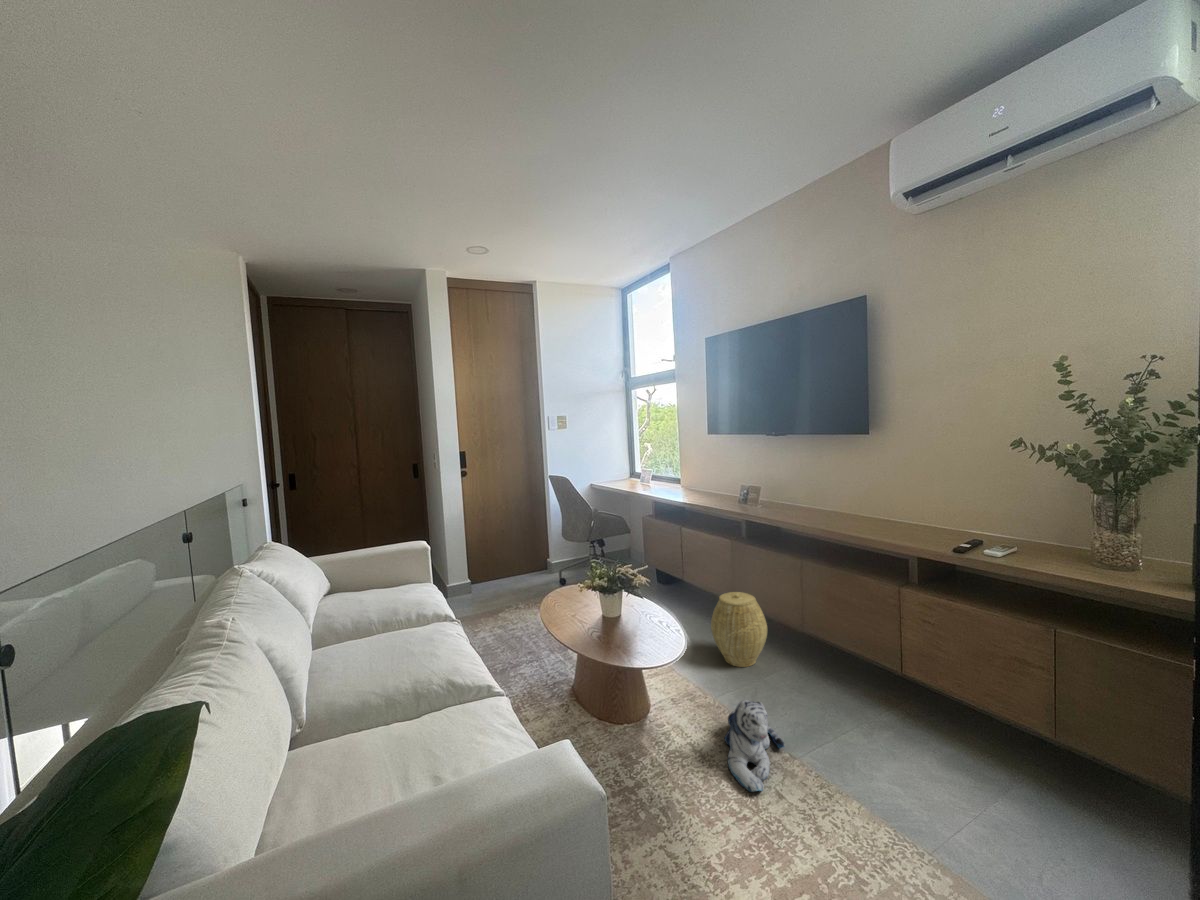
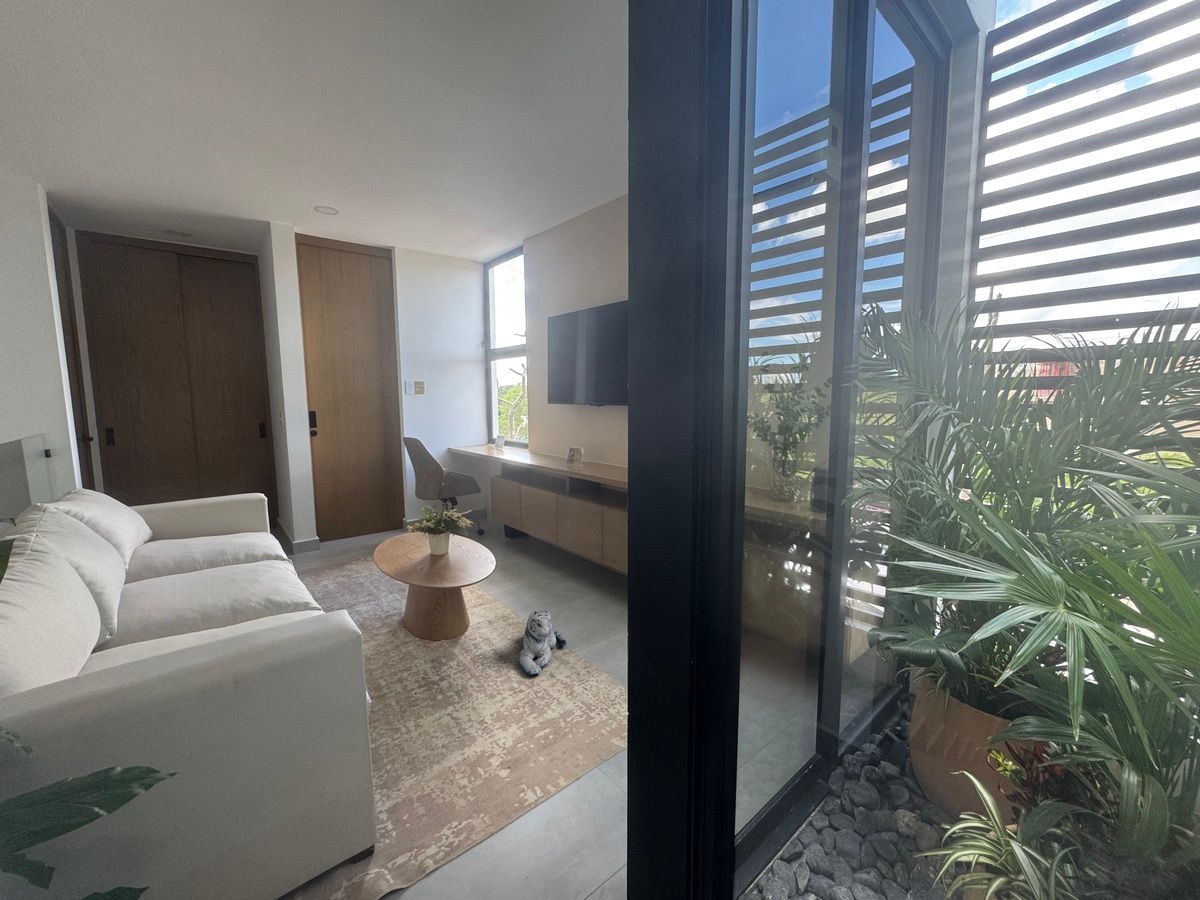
woven basket: present [711,592,767,667] -> none [532,536,576,595]

